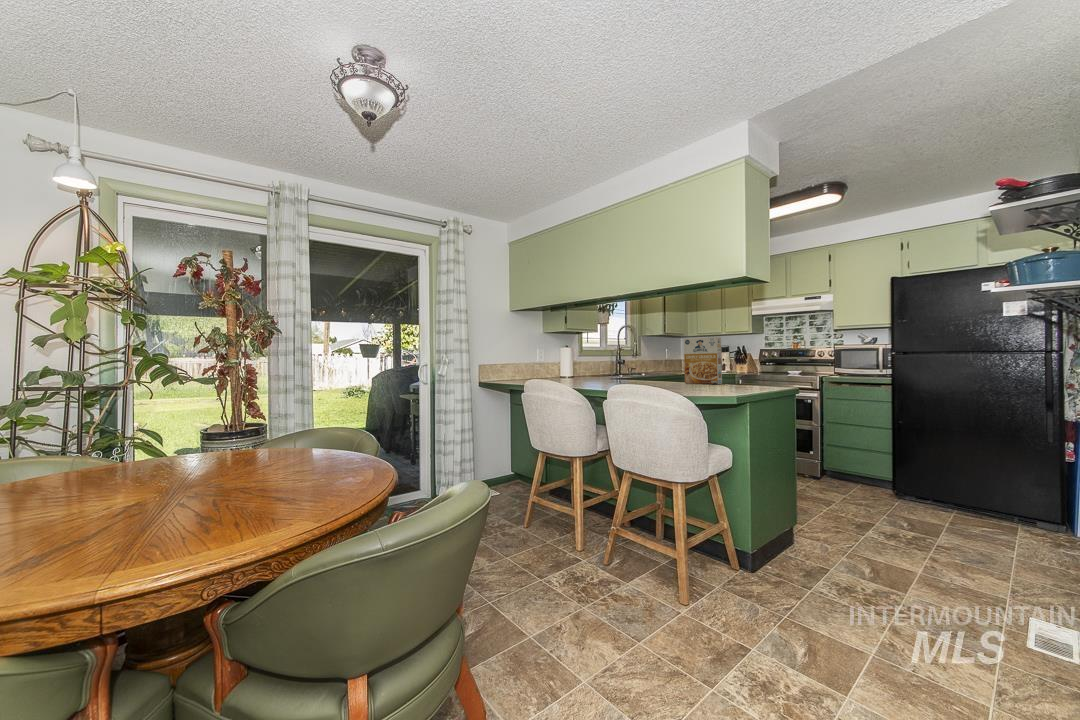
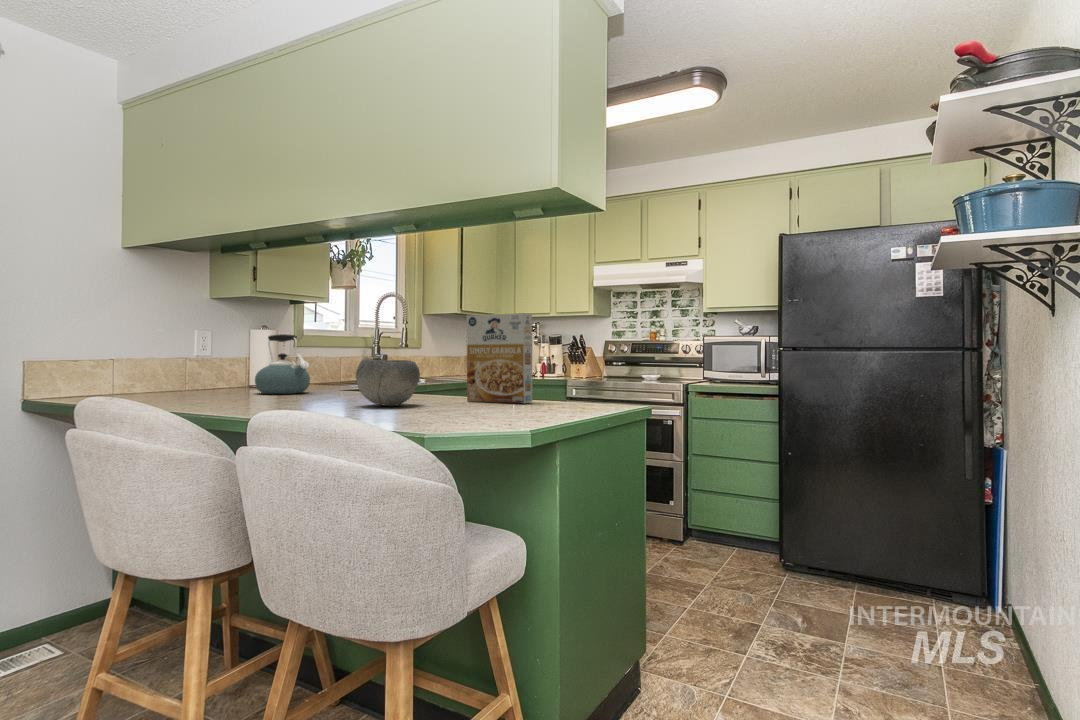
kettle: none [571,351,598,380] -> present [255,334,310,394]
bowl: none [632,362,662,385] -> present [356,358,420,406]

